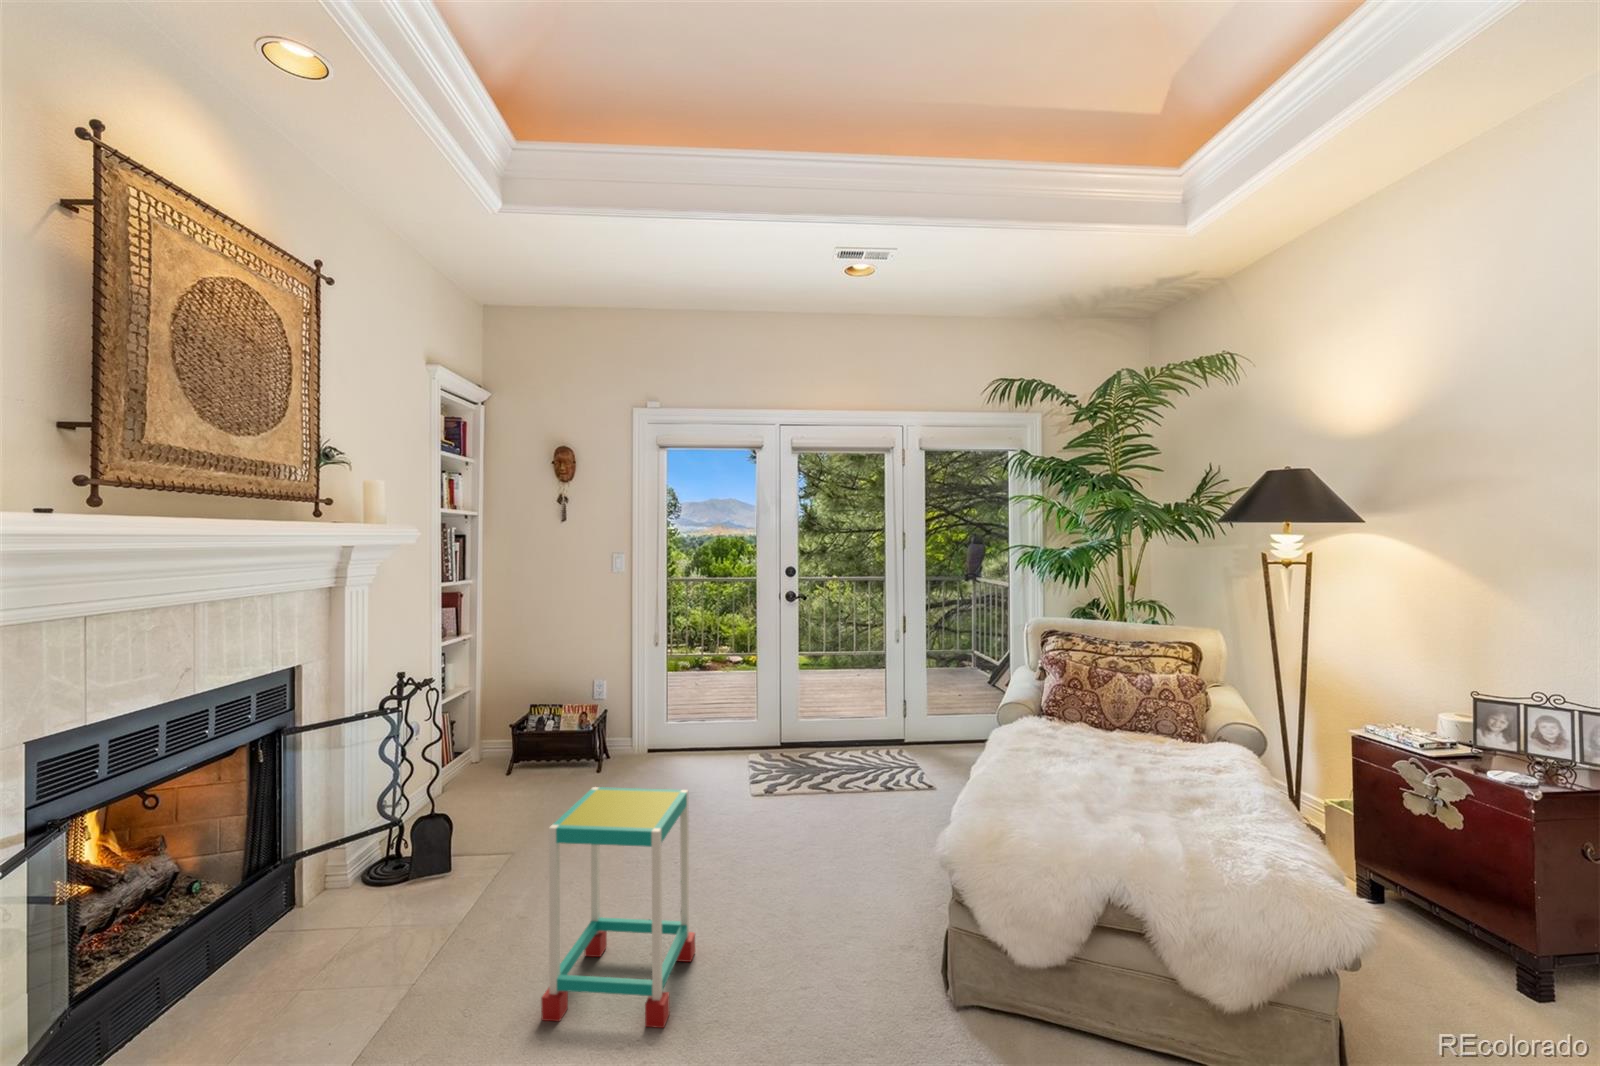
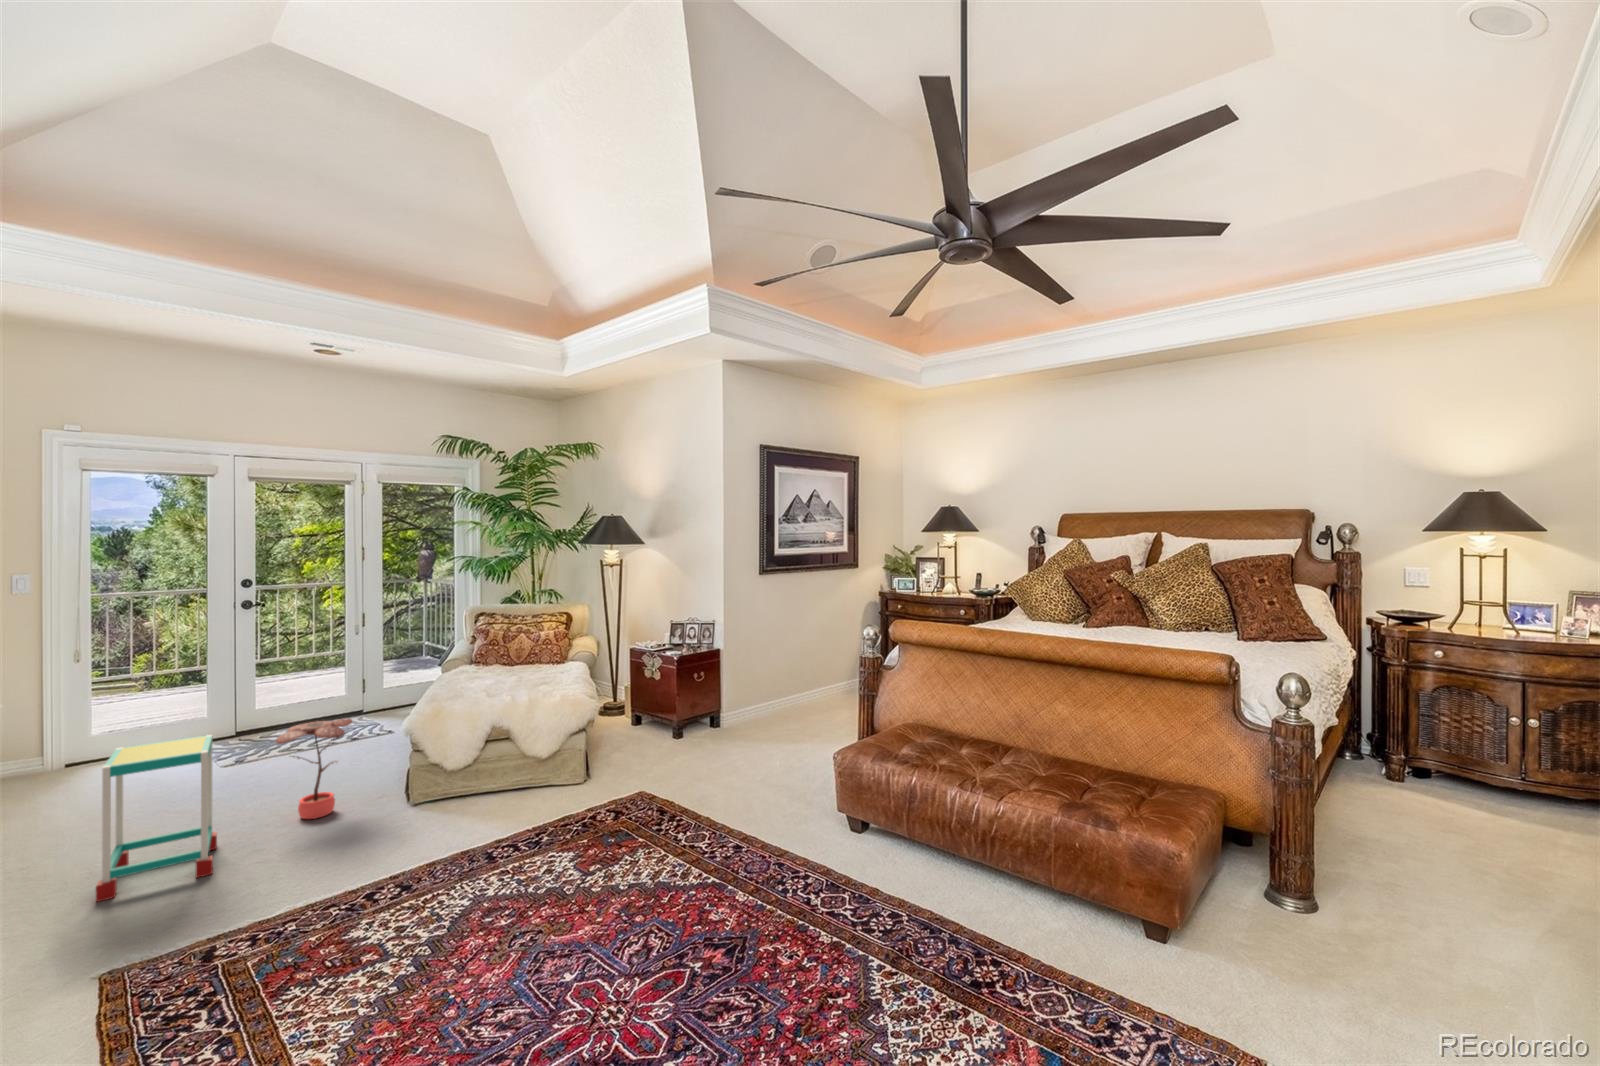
potted plant: none [765,784,866,945] -> present [276,718,352,819]

